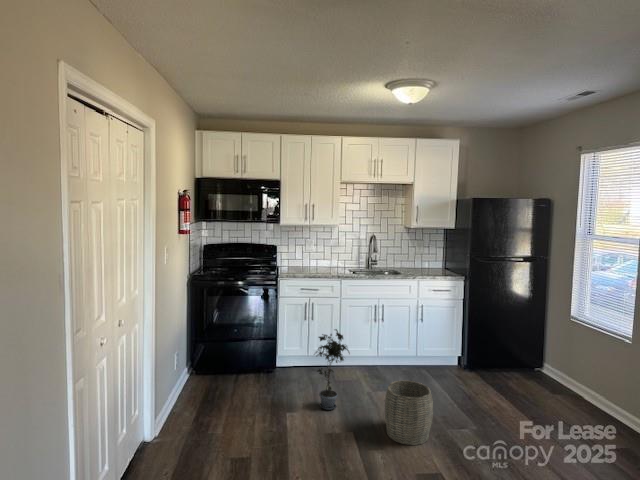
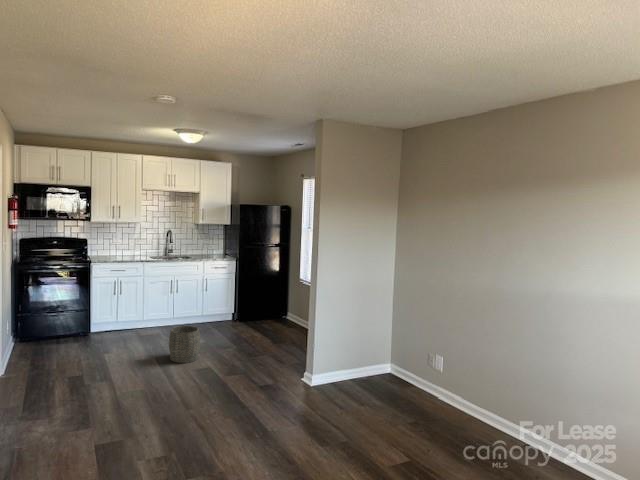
potted plant: present [316,329,349,410] -> none [119,296,145,352]

